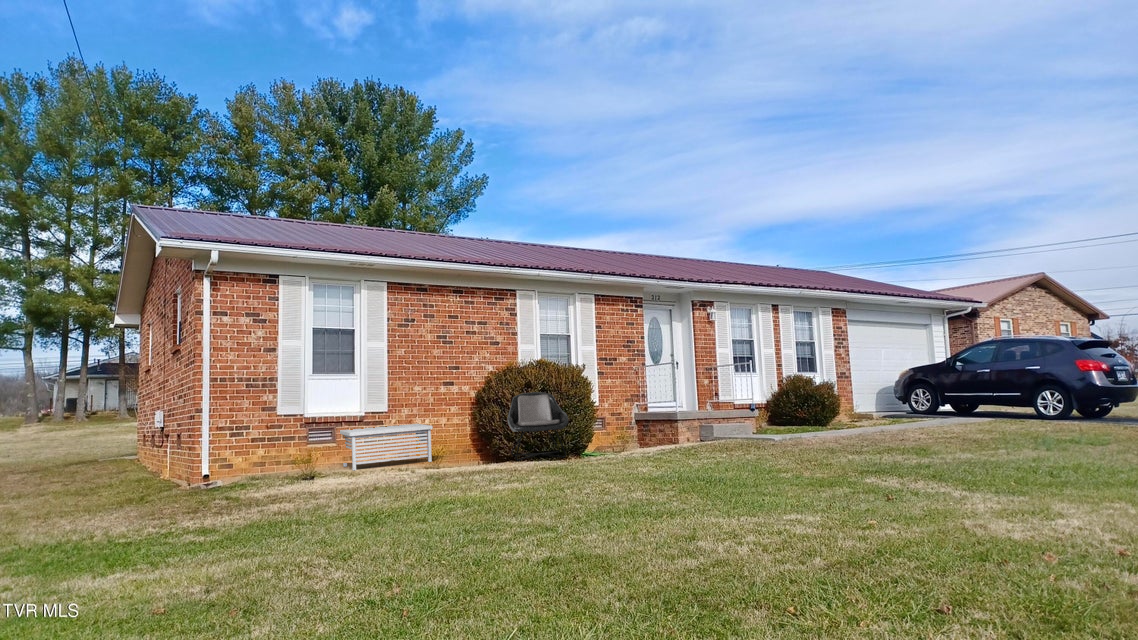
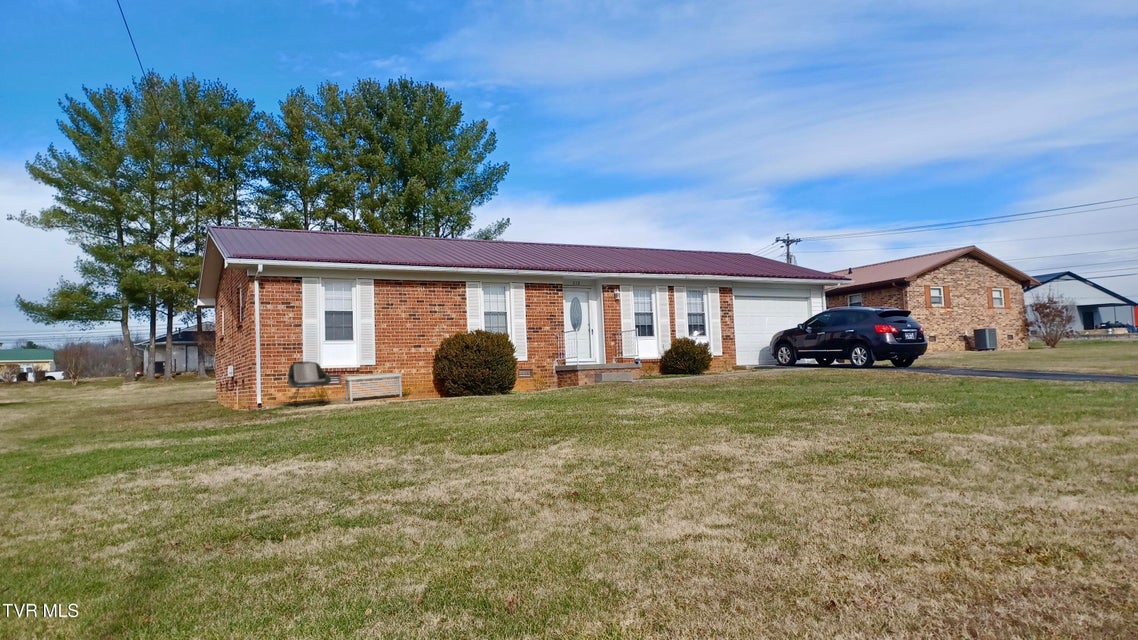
lounge chair: present [508,392,568,461] -> present [287,361,331,407]

